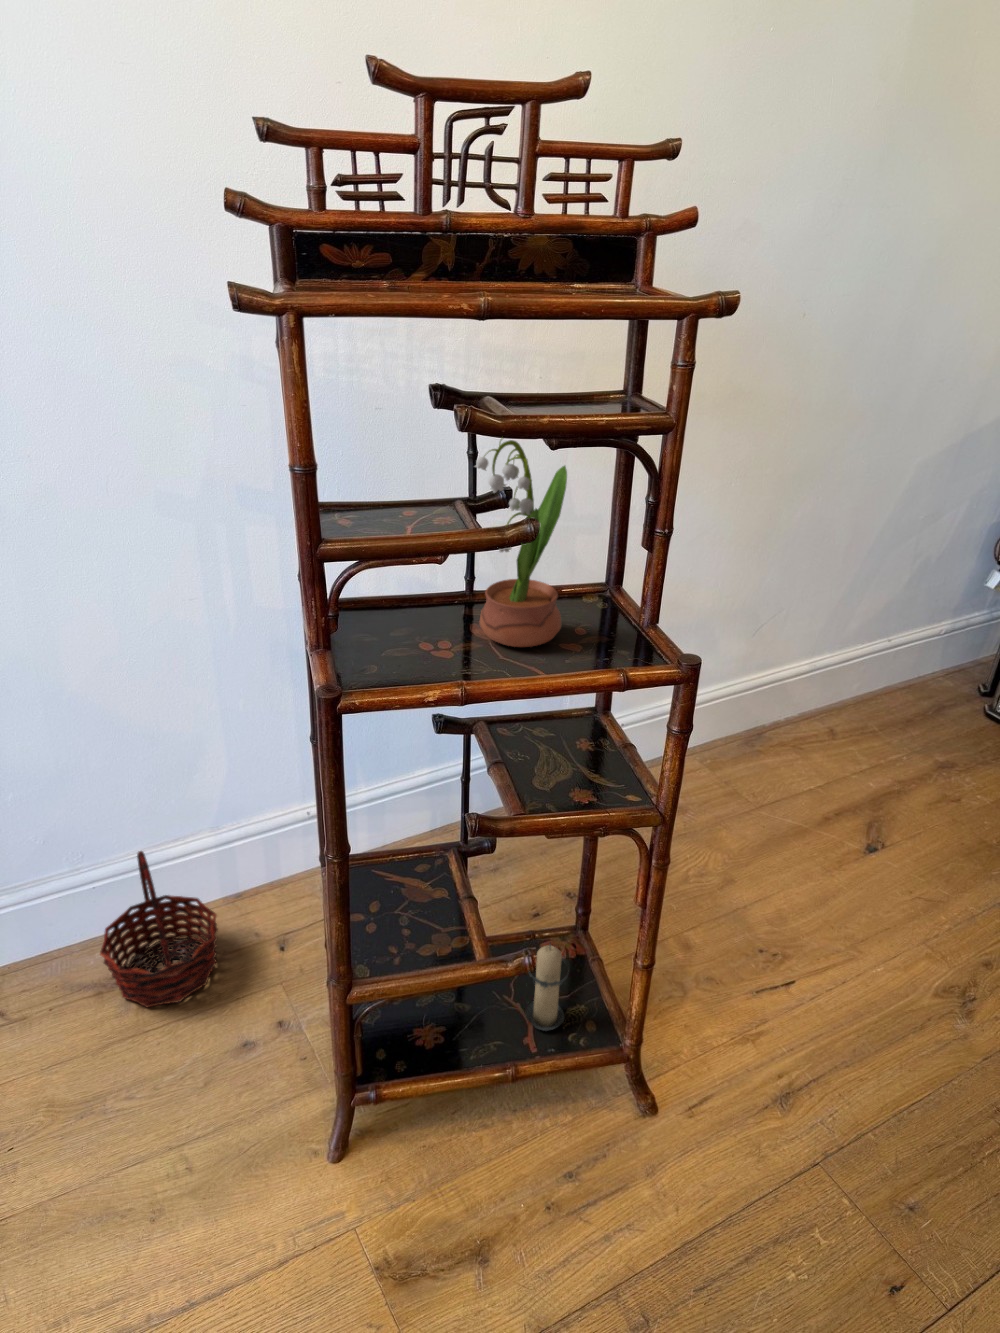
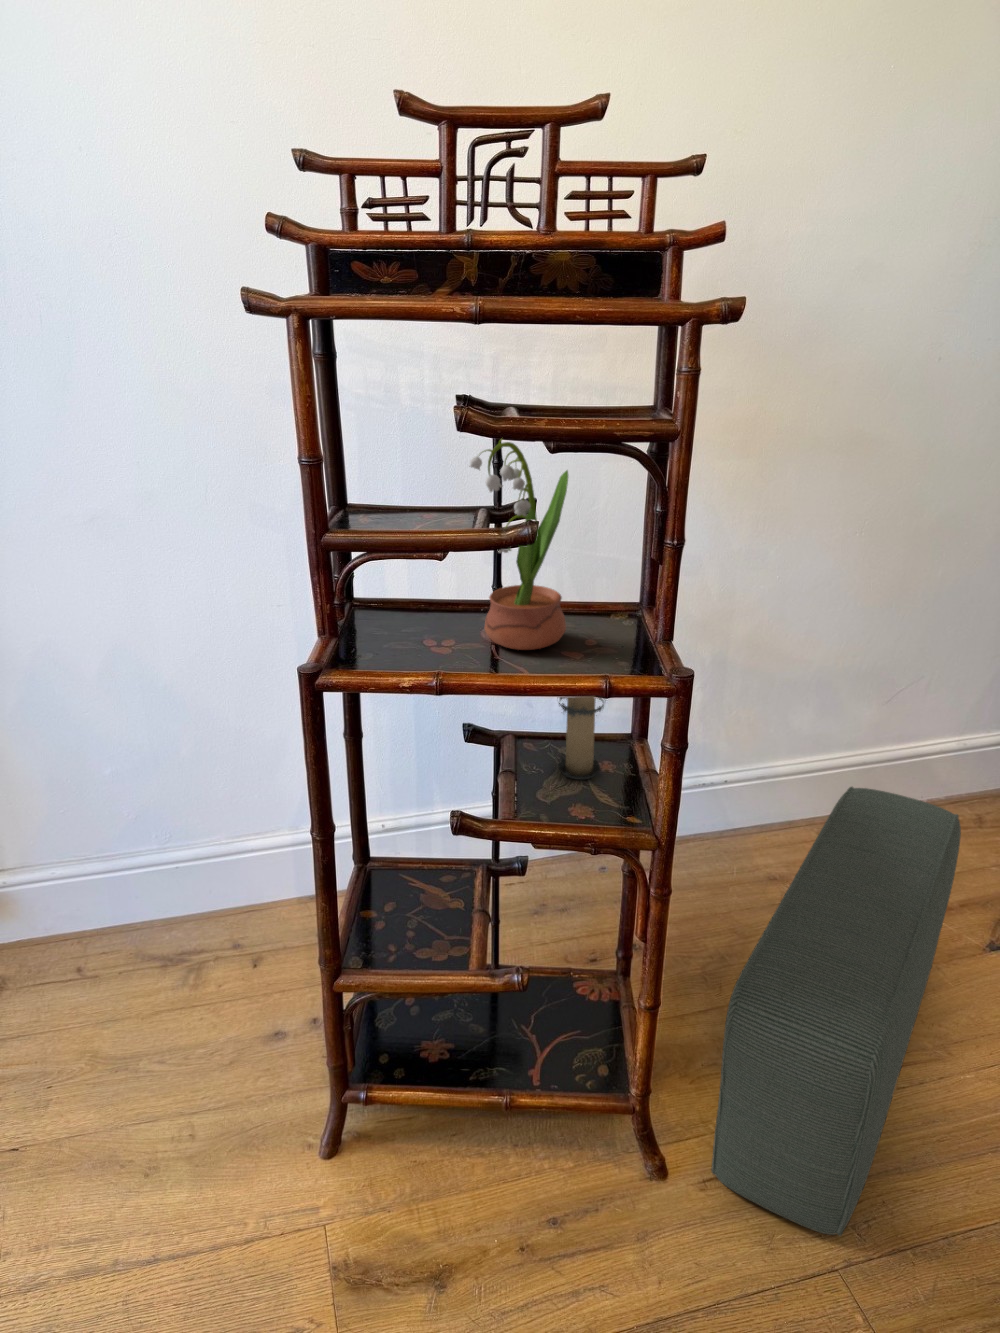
pouf: none [696,728,863,1134] -> present [711,787,961,1236]
basket: present [100,851,218,1007] -> none [163,835,275,987]
candle: present [526,943,569,1031] -> present [557,696,604,780]

